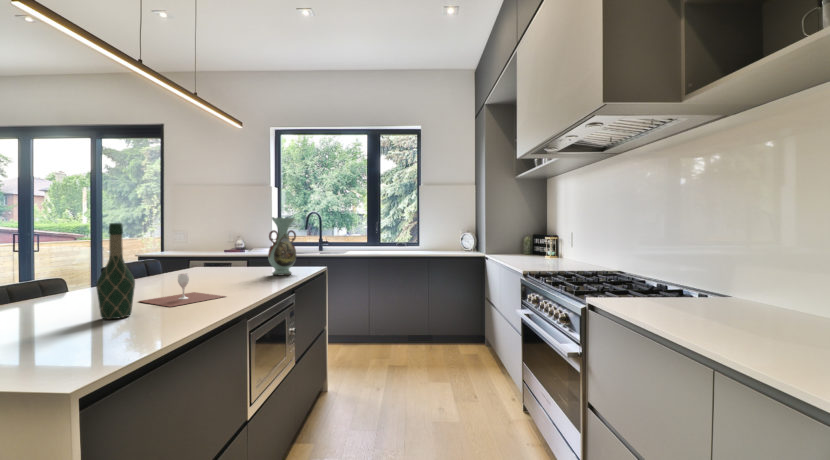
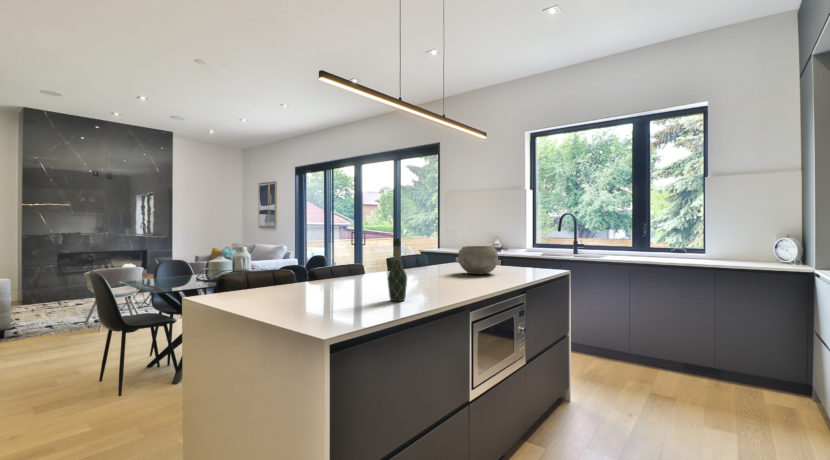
decorative vase: present [268,217,296,275] -> none [508,226,533,279]
ceramic bowl: none [202,242,254,274] -> present [458,246,498,274]
wine glass: present [139,274,225,307] -> none [411,274,466,297]

